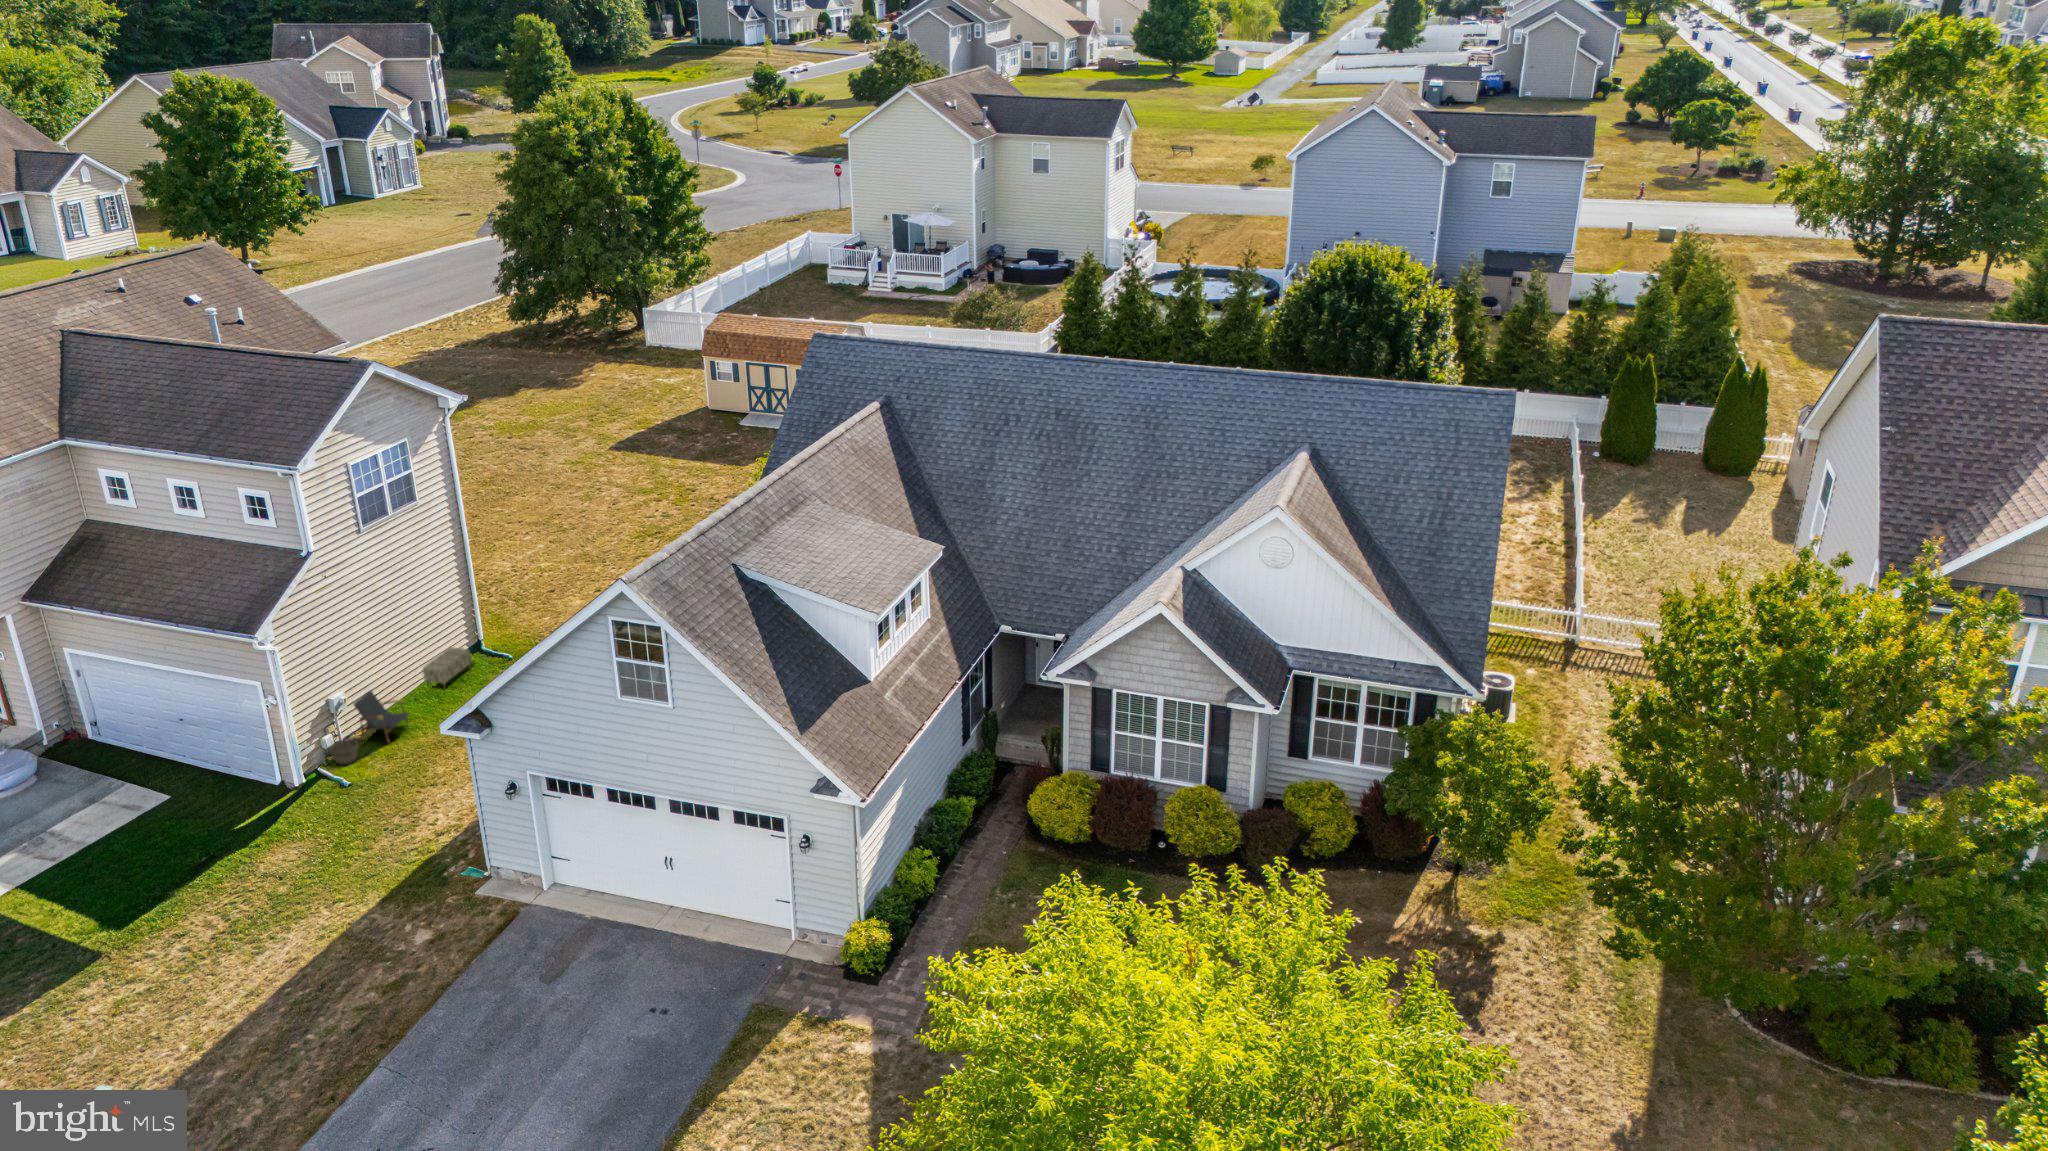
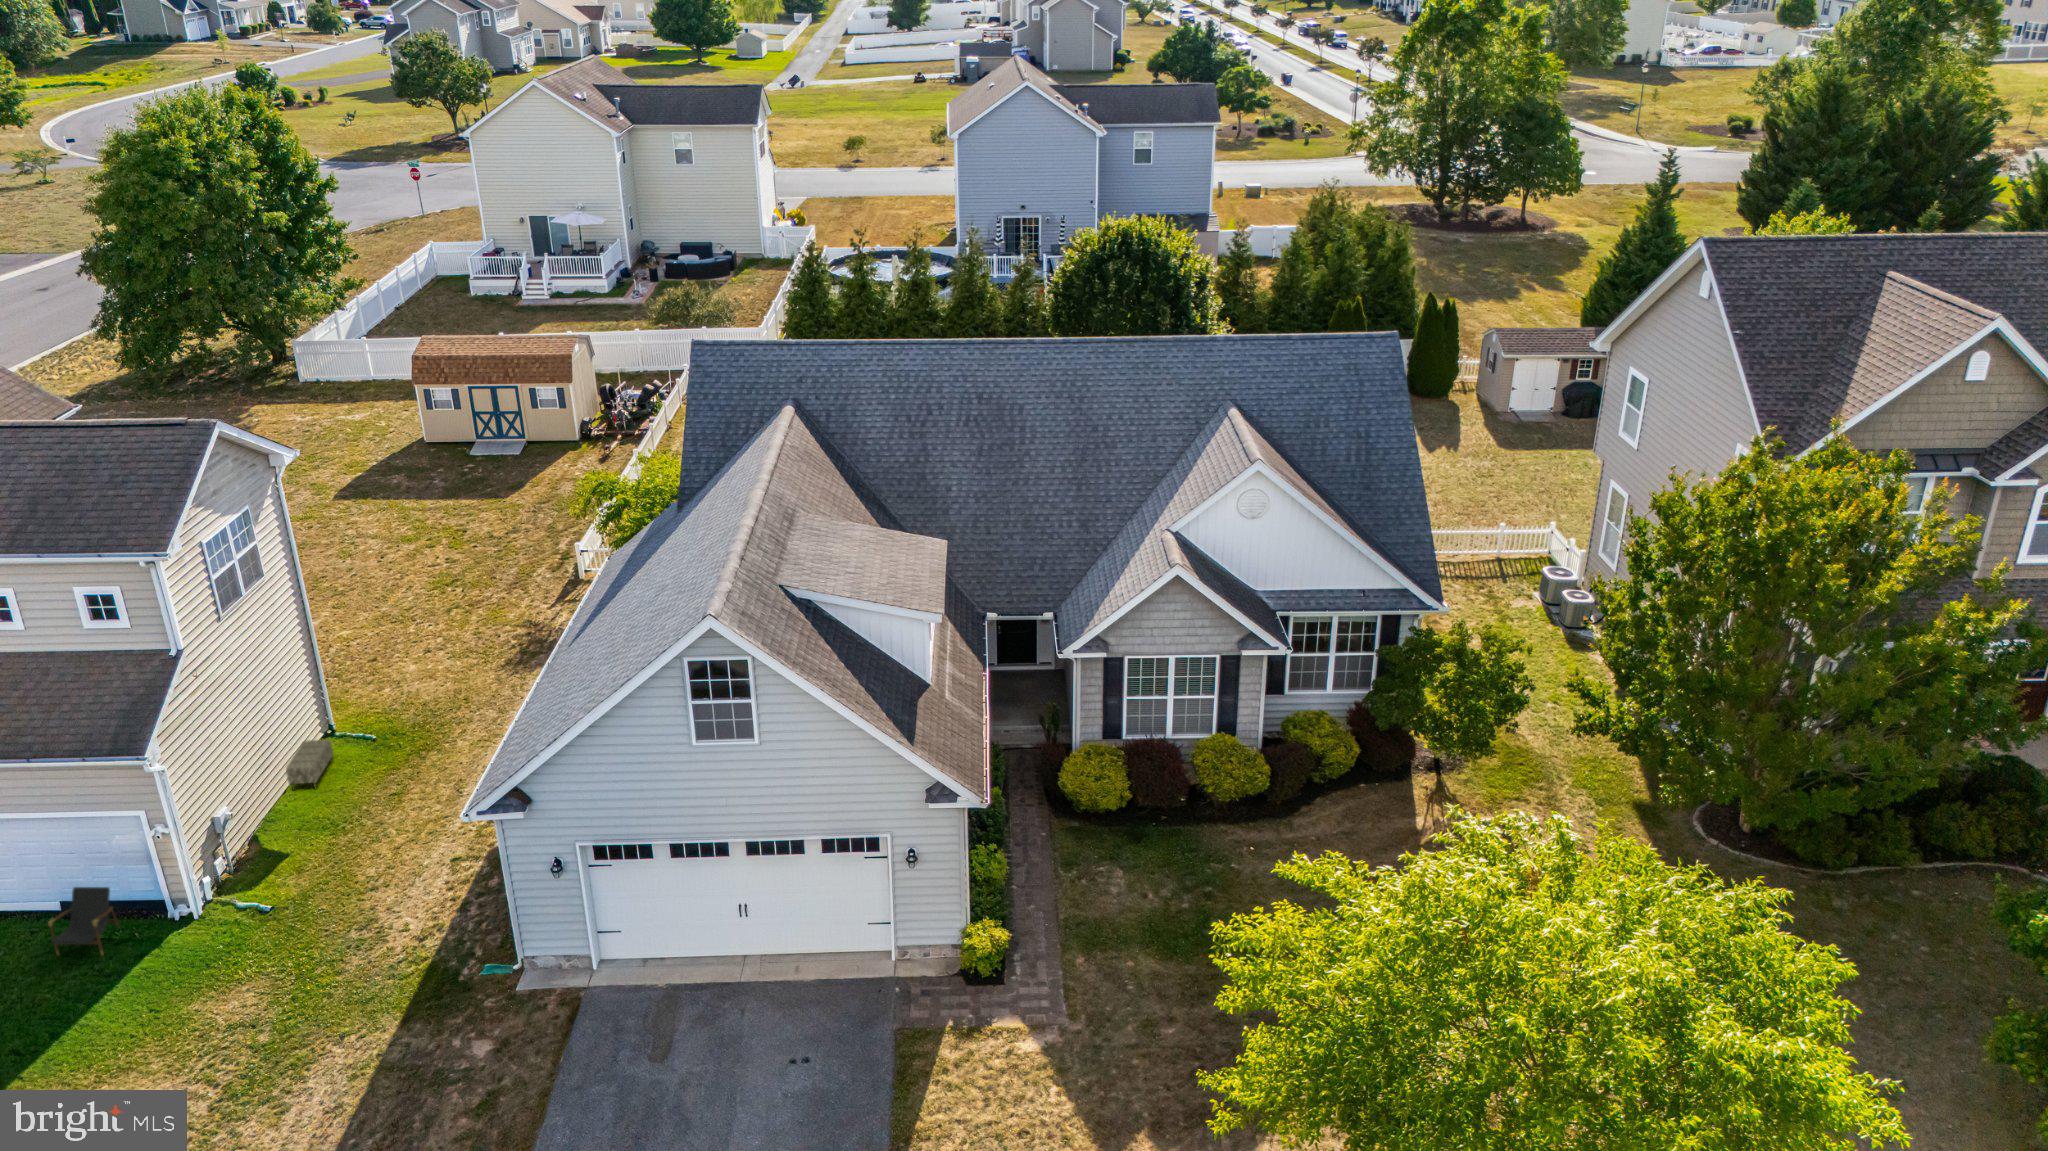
lounge chair: present [354,691,409,741] -> present [48,887,119,955]
wooden bucket: present [330,739,358,765] -> none [224,862,259,894]

